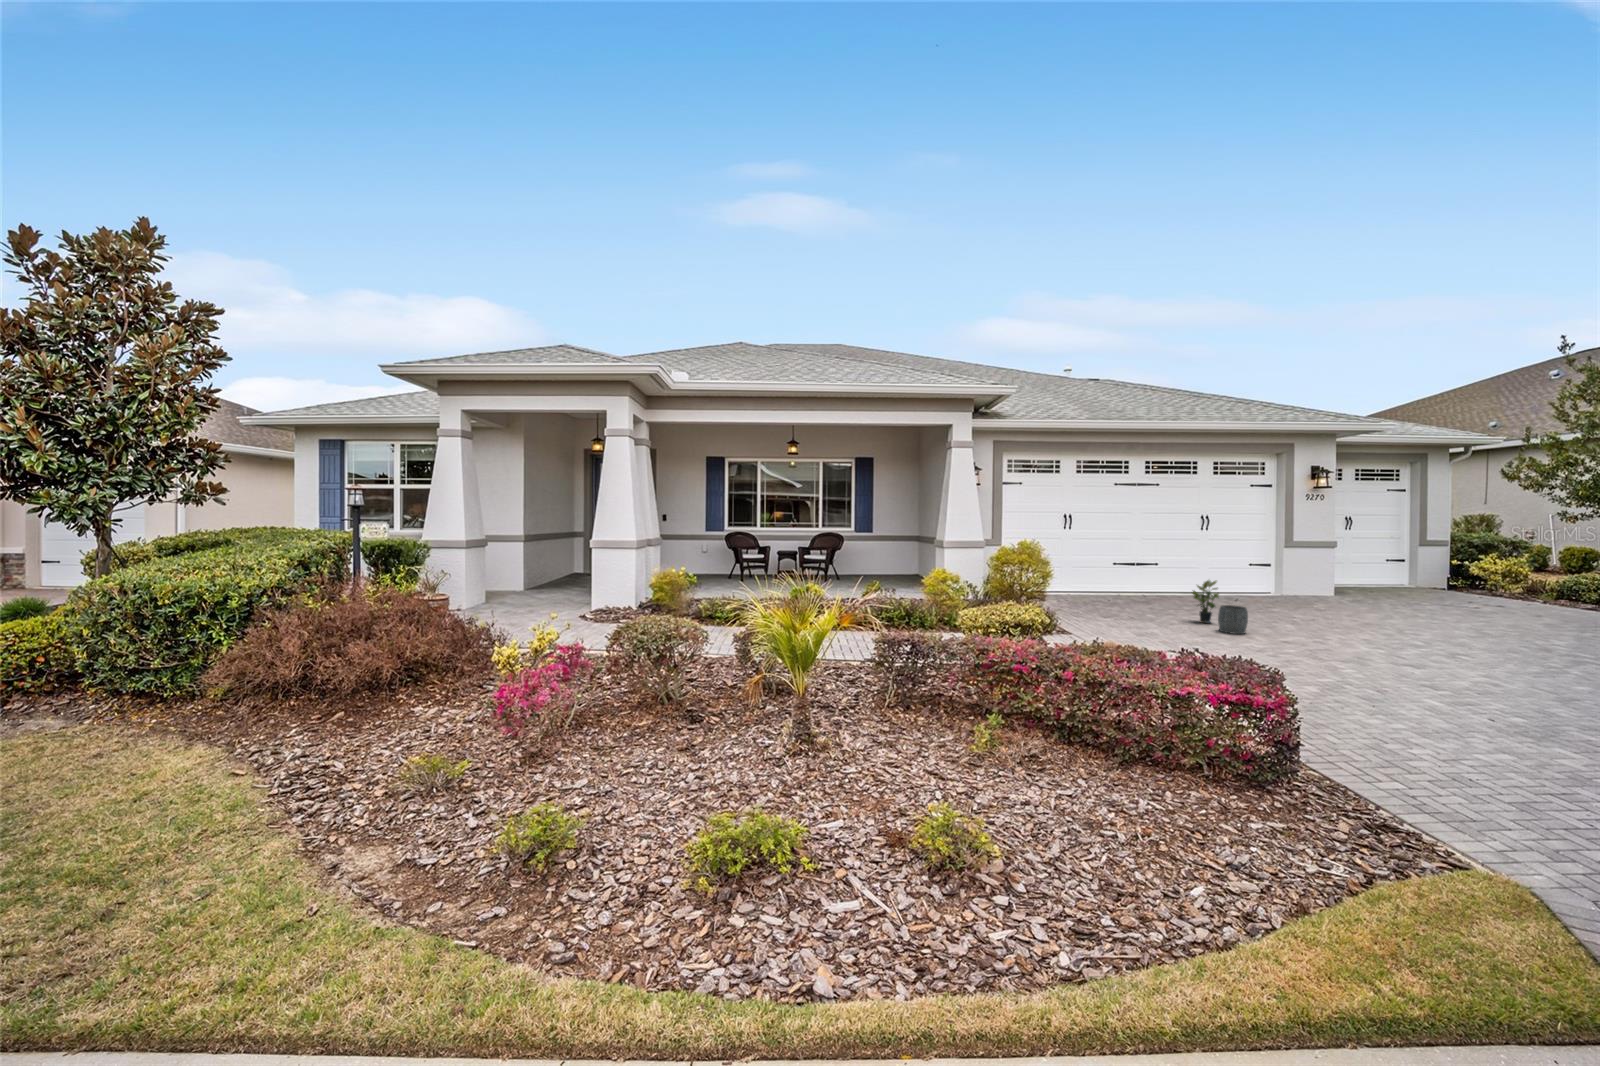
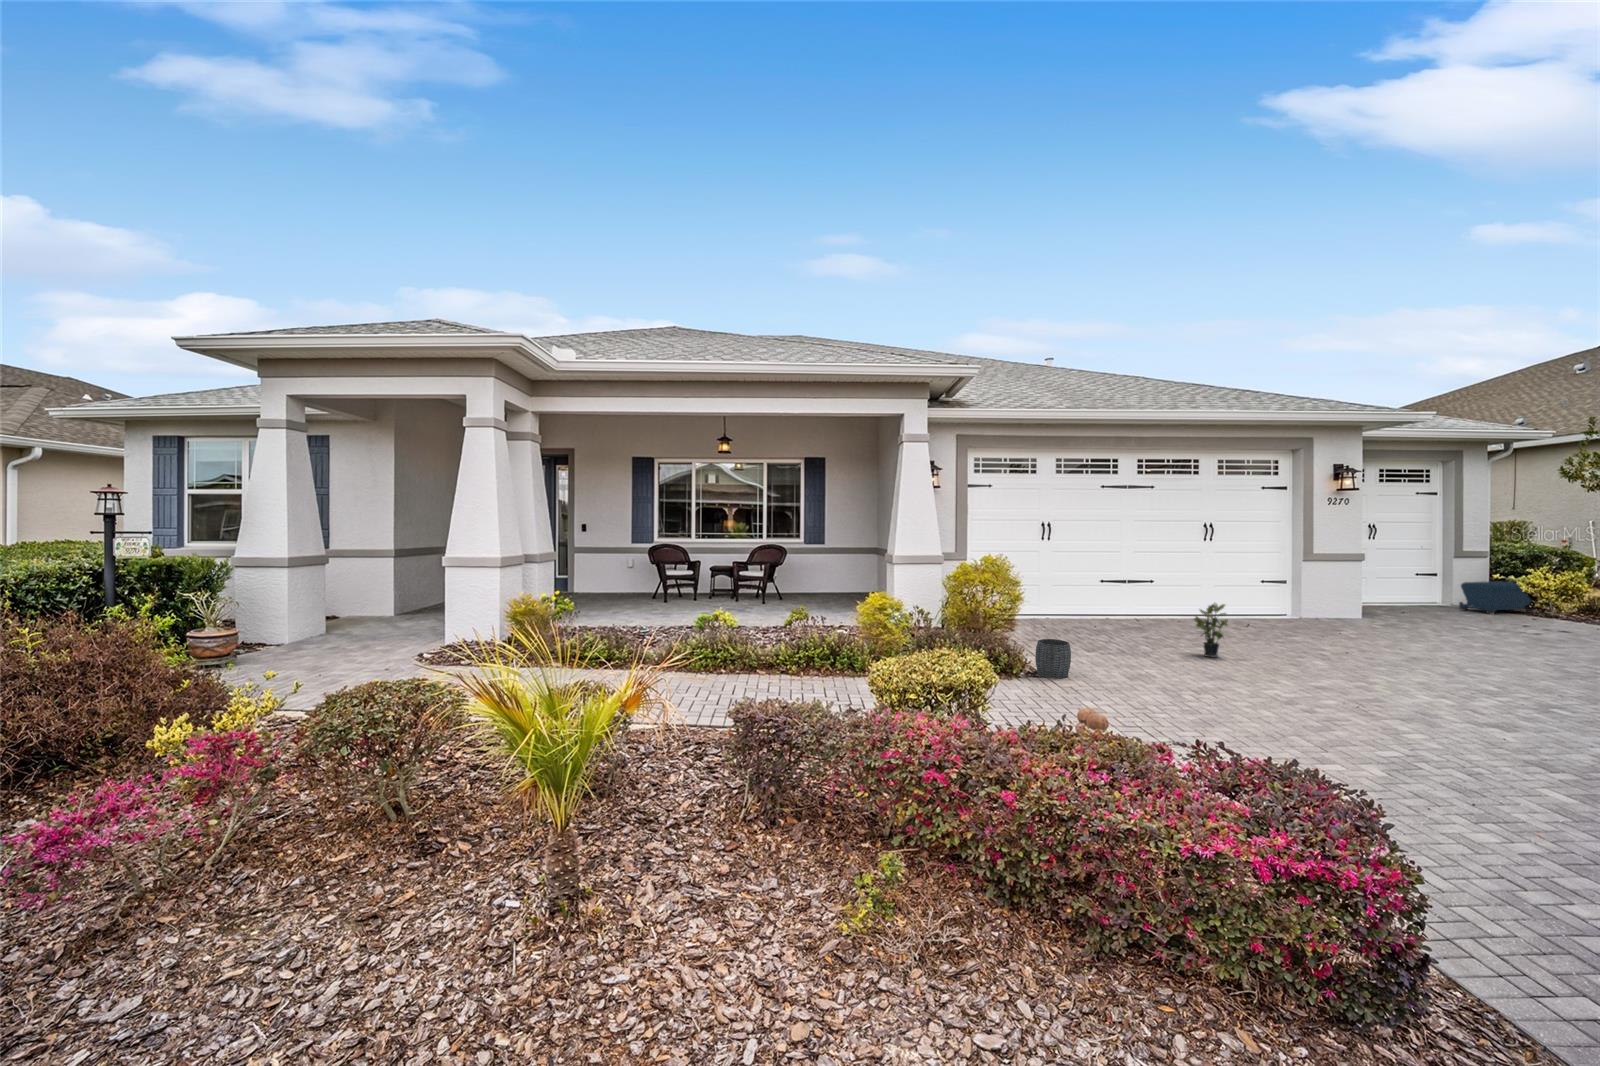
bench: none [1421,567,1487,595] -> present [1459,581,1534,614]
woven basket: present [1218,605,1248,634] -> present [1035,639,1071,679]

